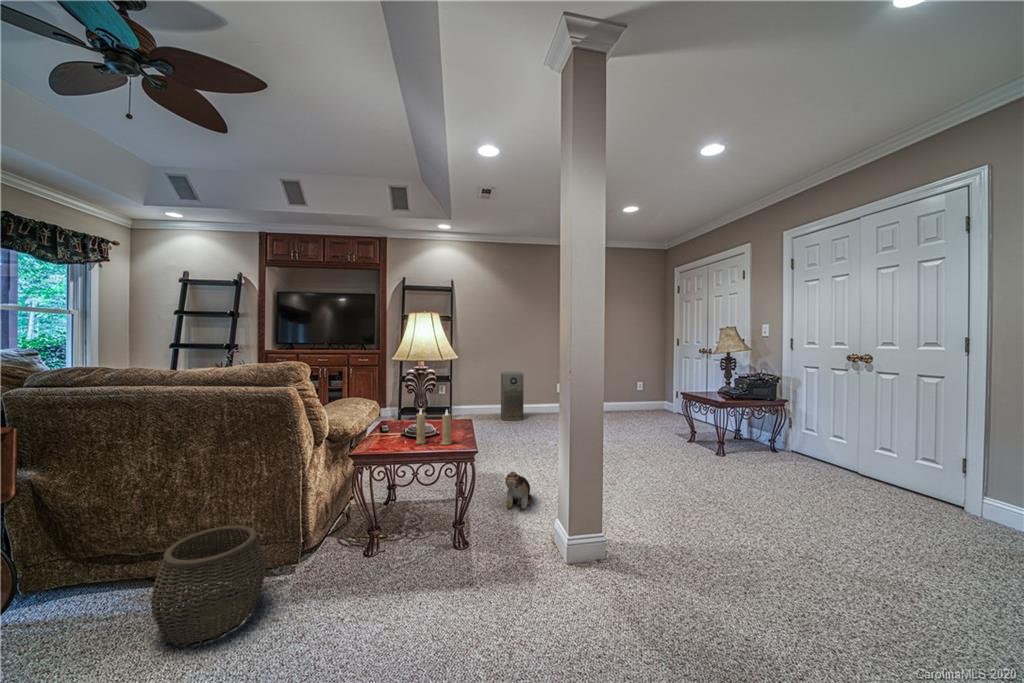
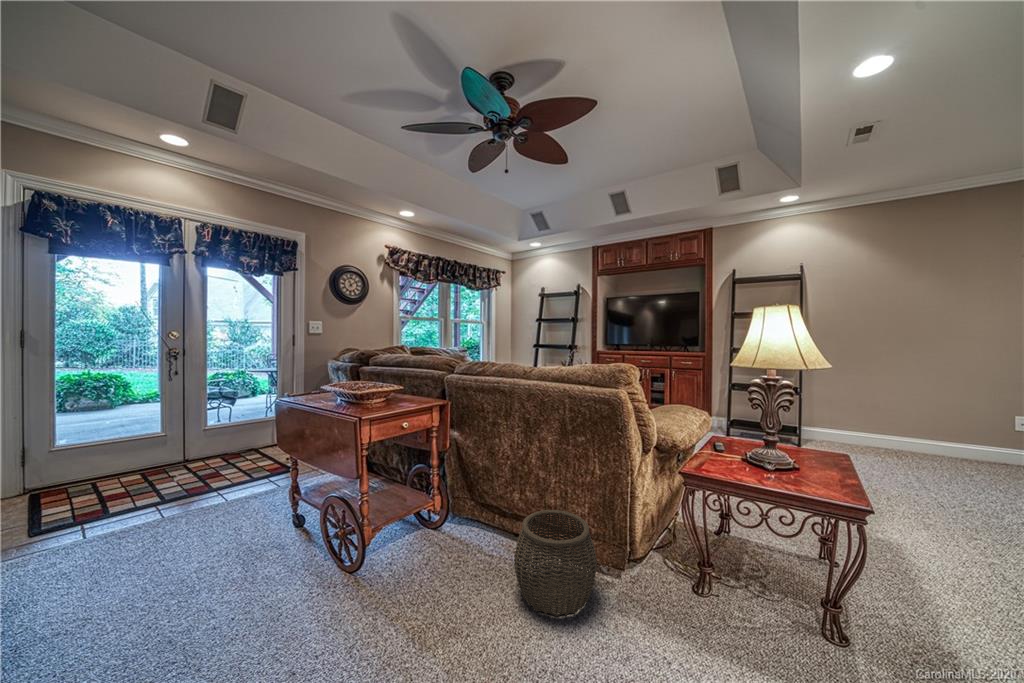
air purifier: present [501,372,524,420] -> none [885,388,934,463]
candle: present [415,409,452,445] -> none [764,431,826,491]
plush toy: present [503,472,532,509] -> none [920,557,991,627]

